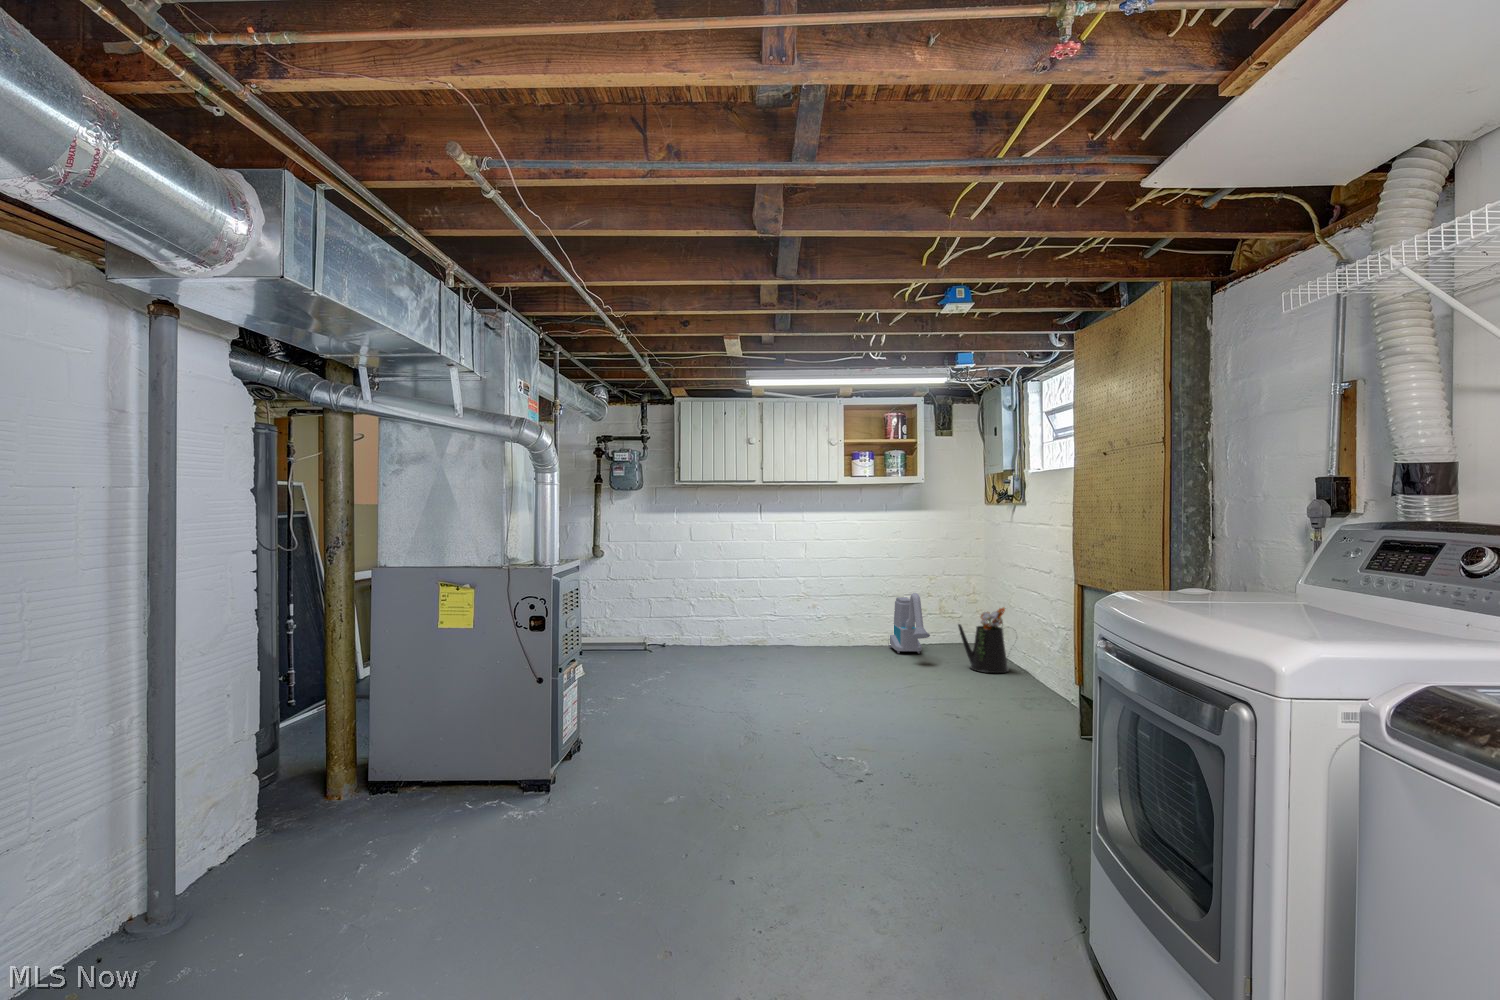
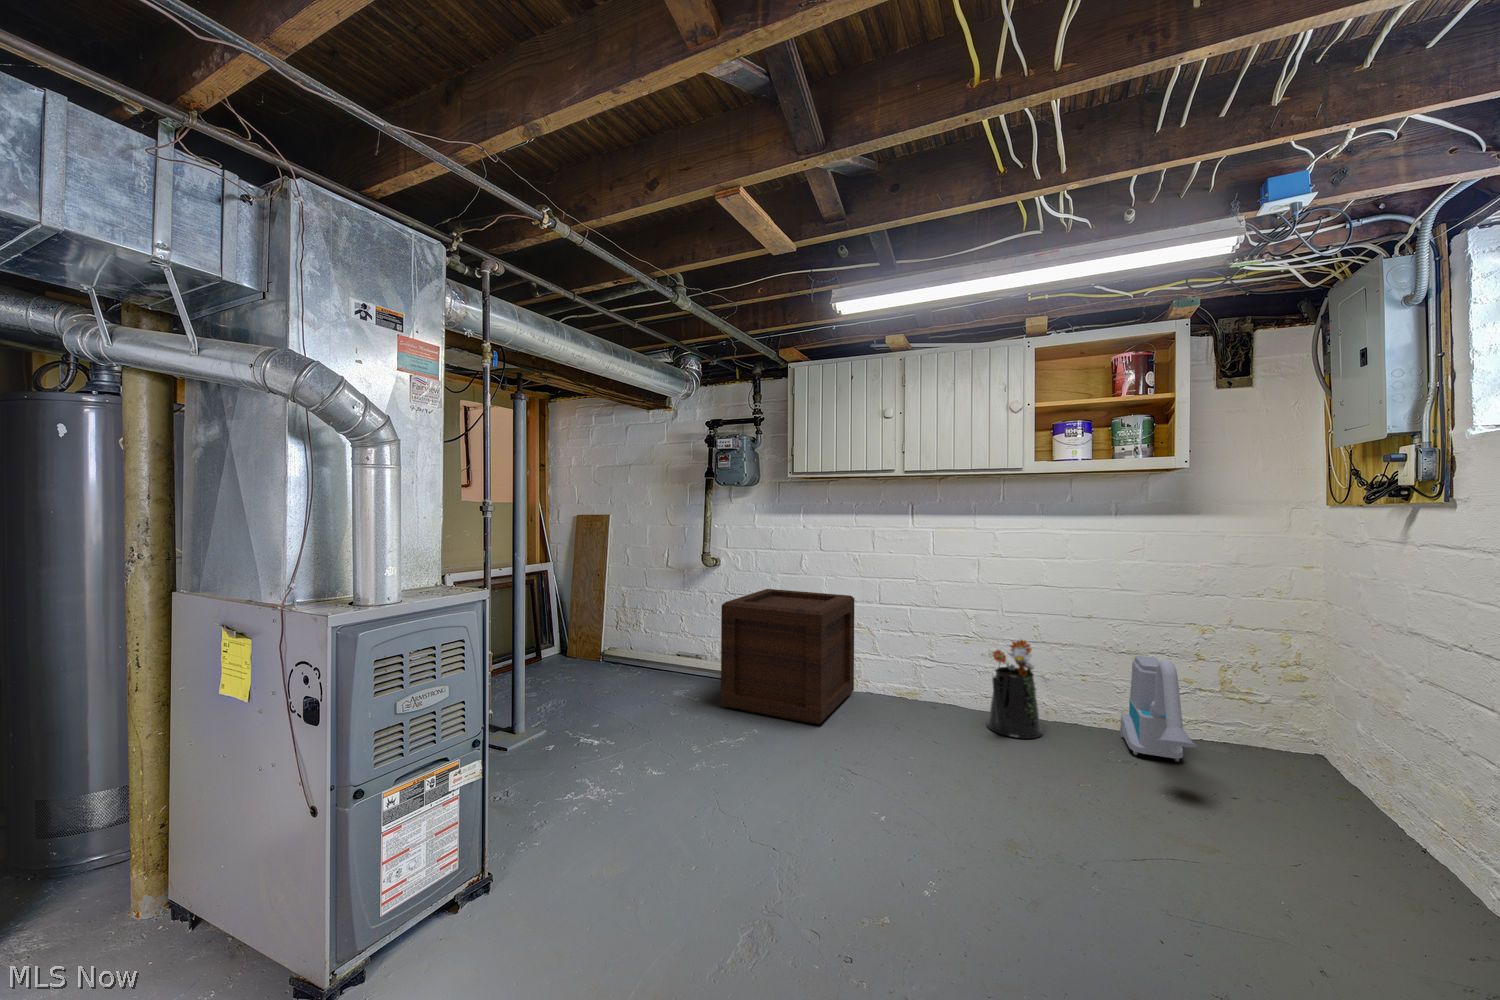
wooden crate: none [634,572,720,661] -> present [721,589,855,725]
watering can: present [958,608,1009,673] -> present [987,640,1042,739]

